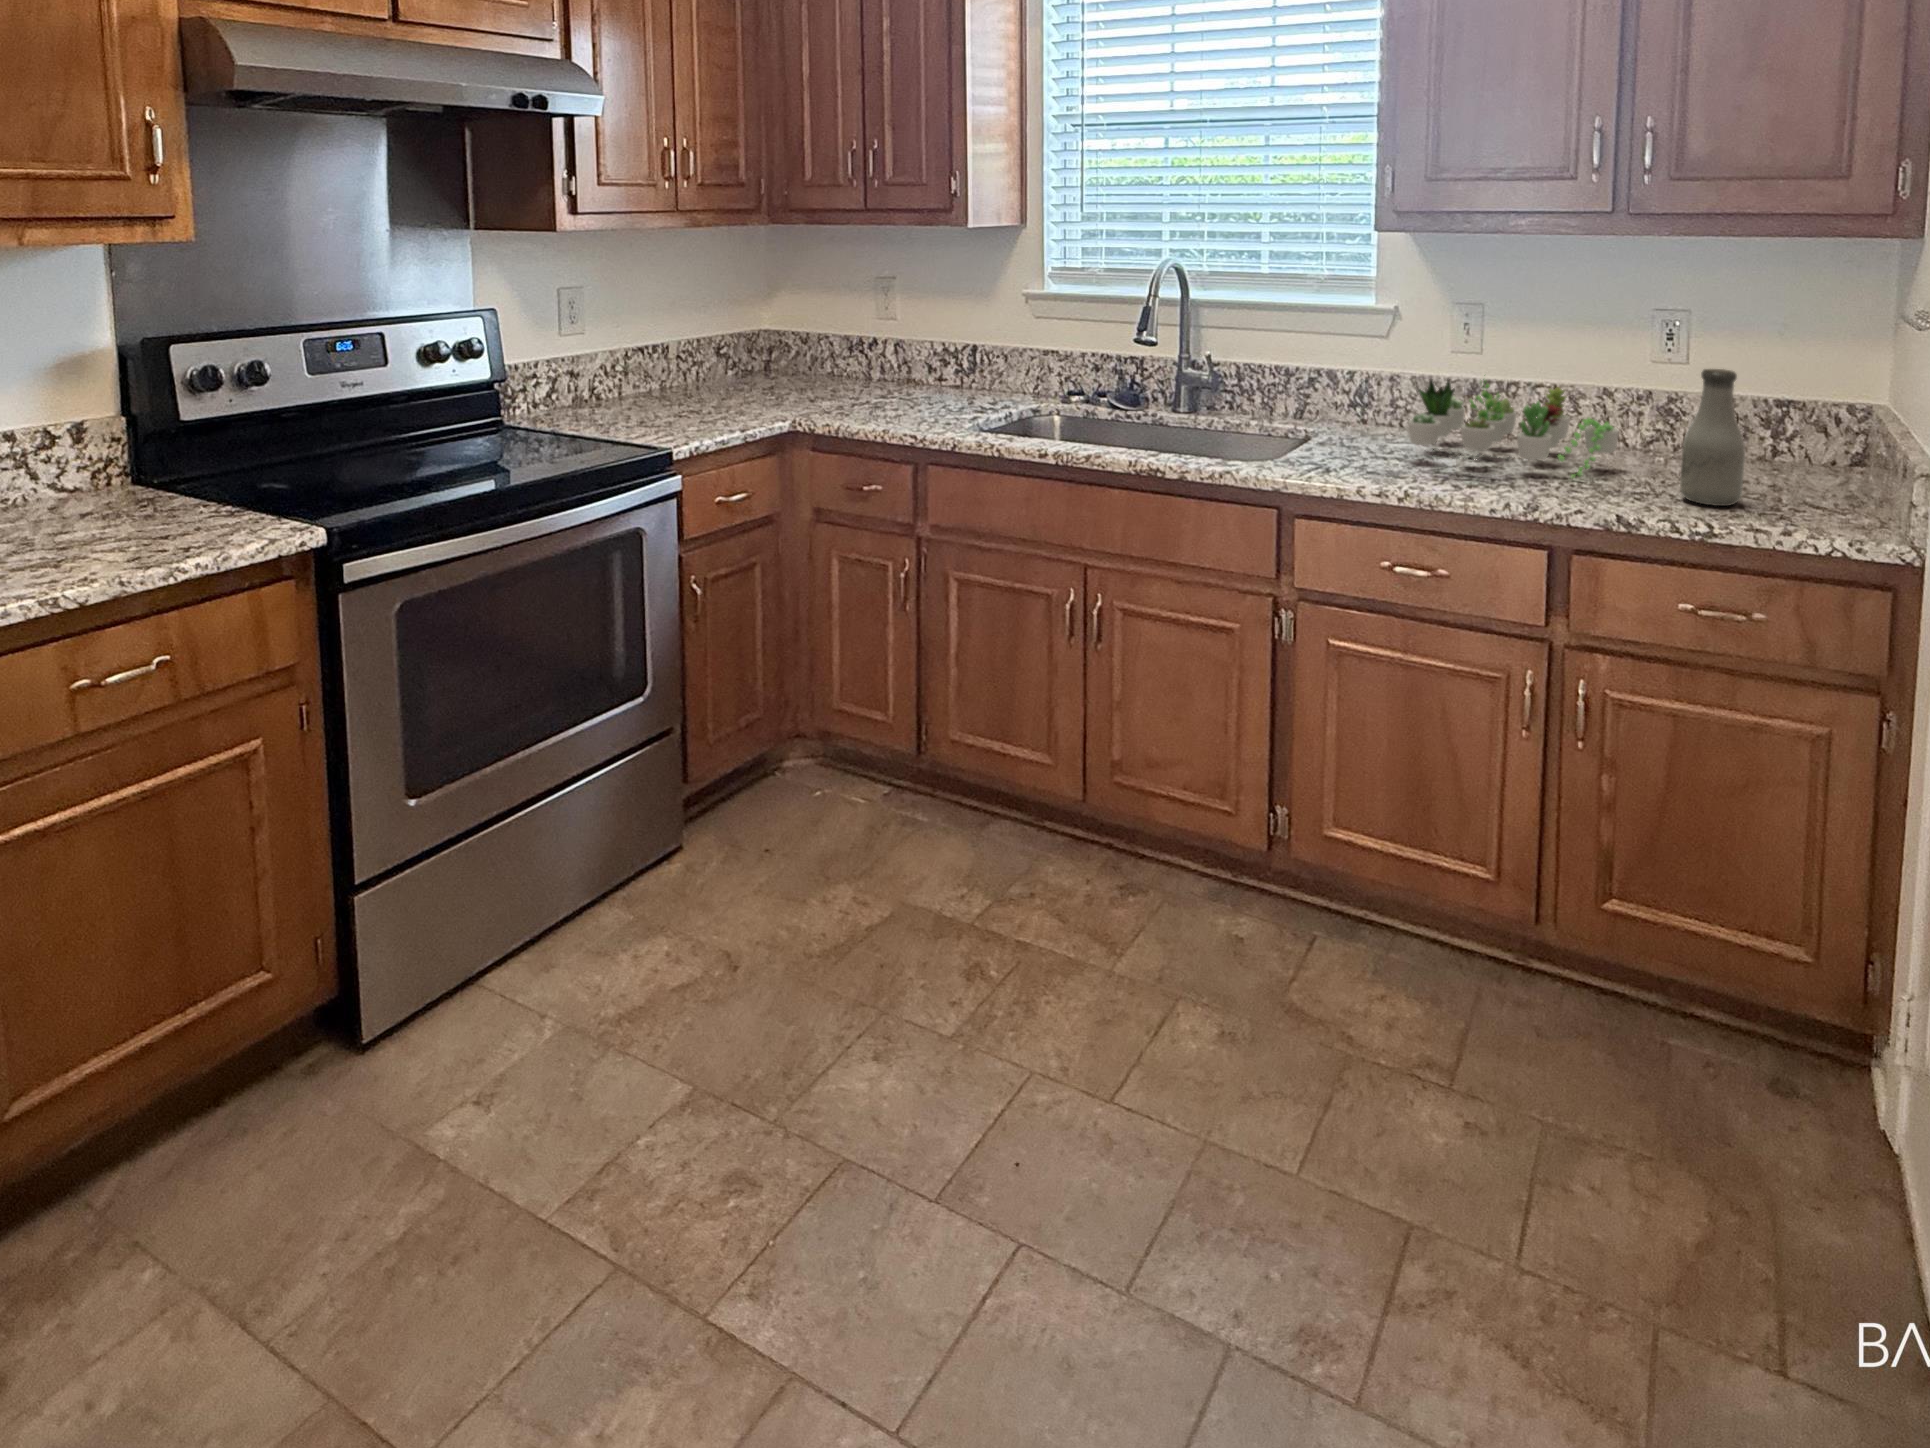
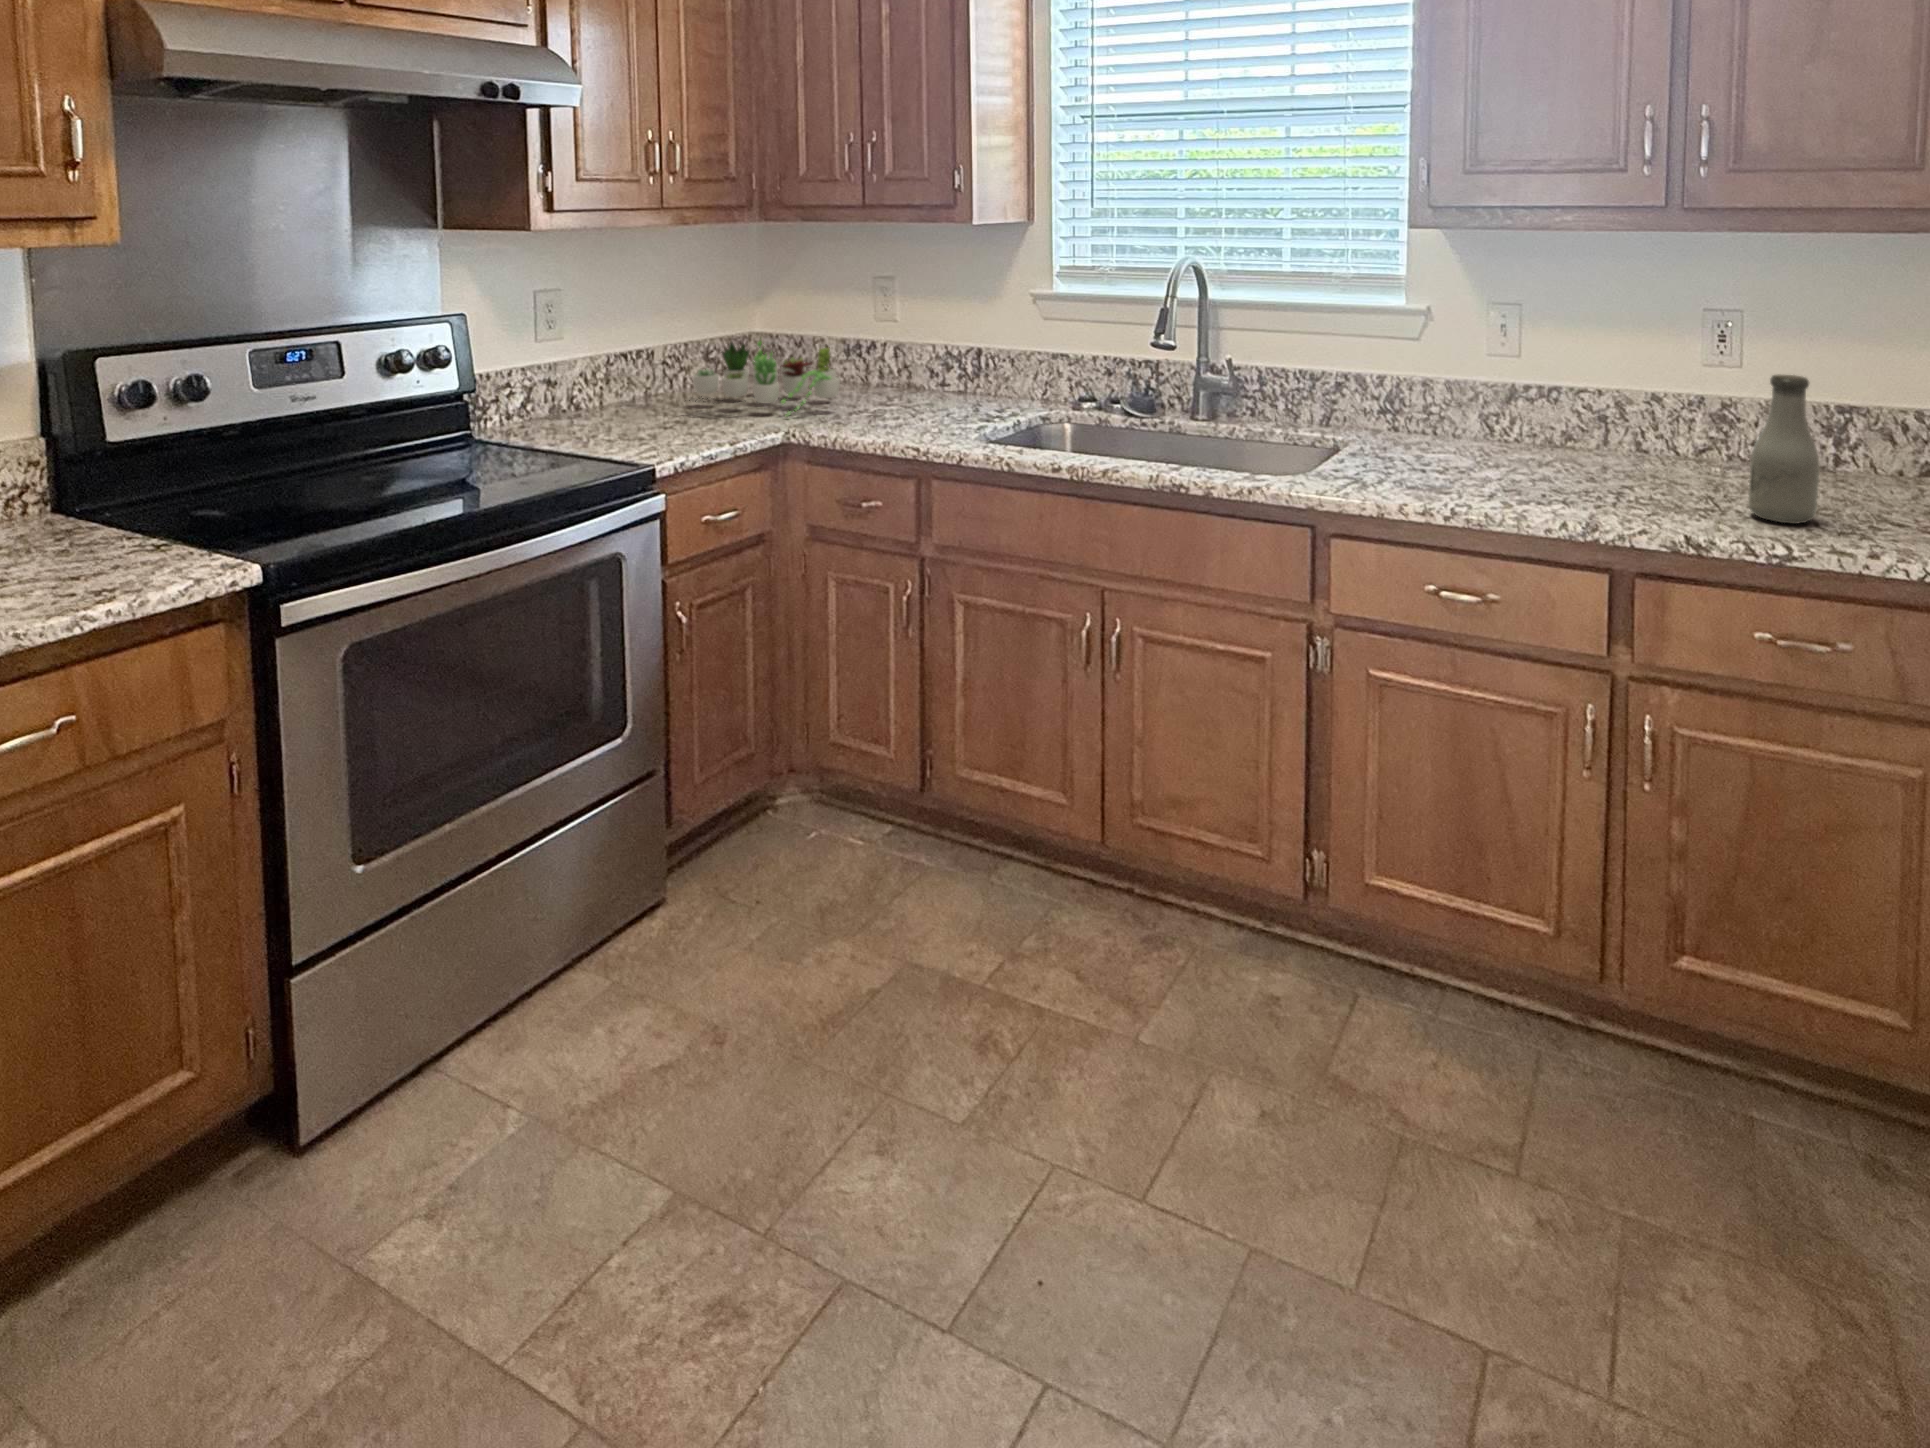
succulent plant: present [1408,379,1619,479] -> present [689,341,840,417]

